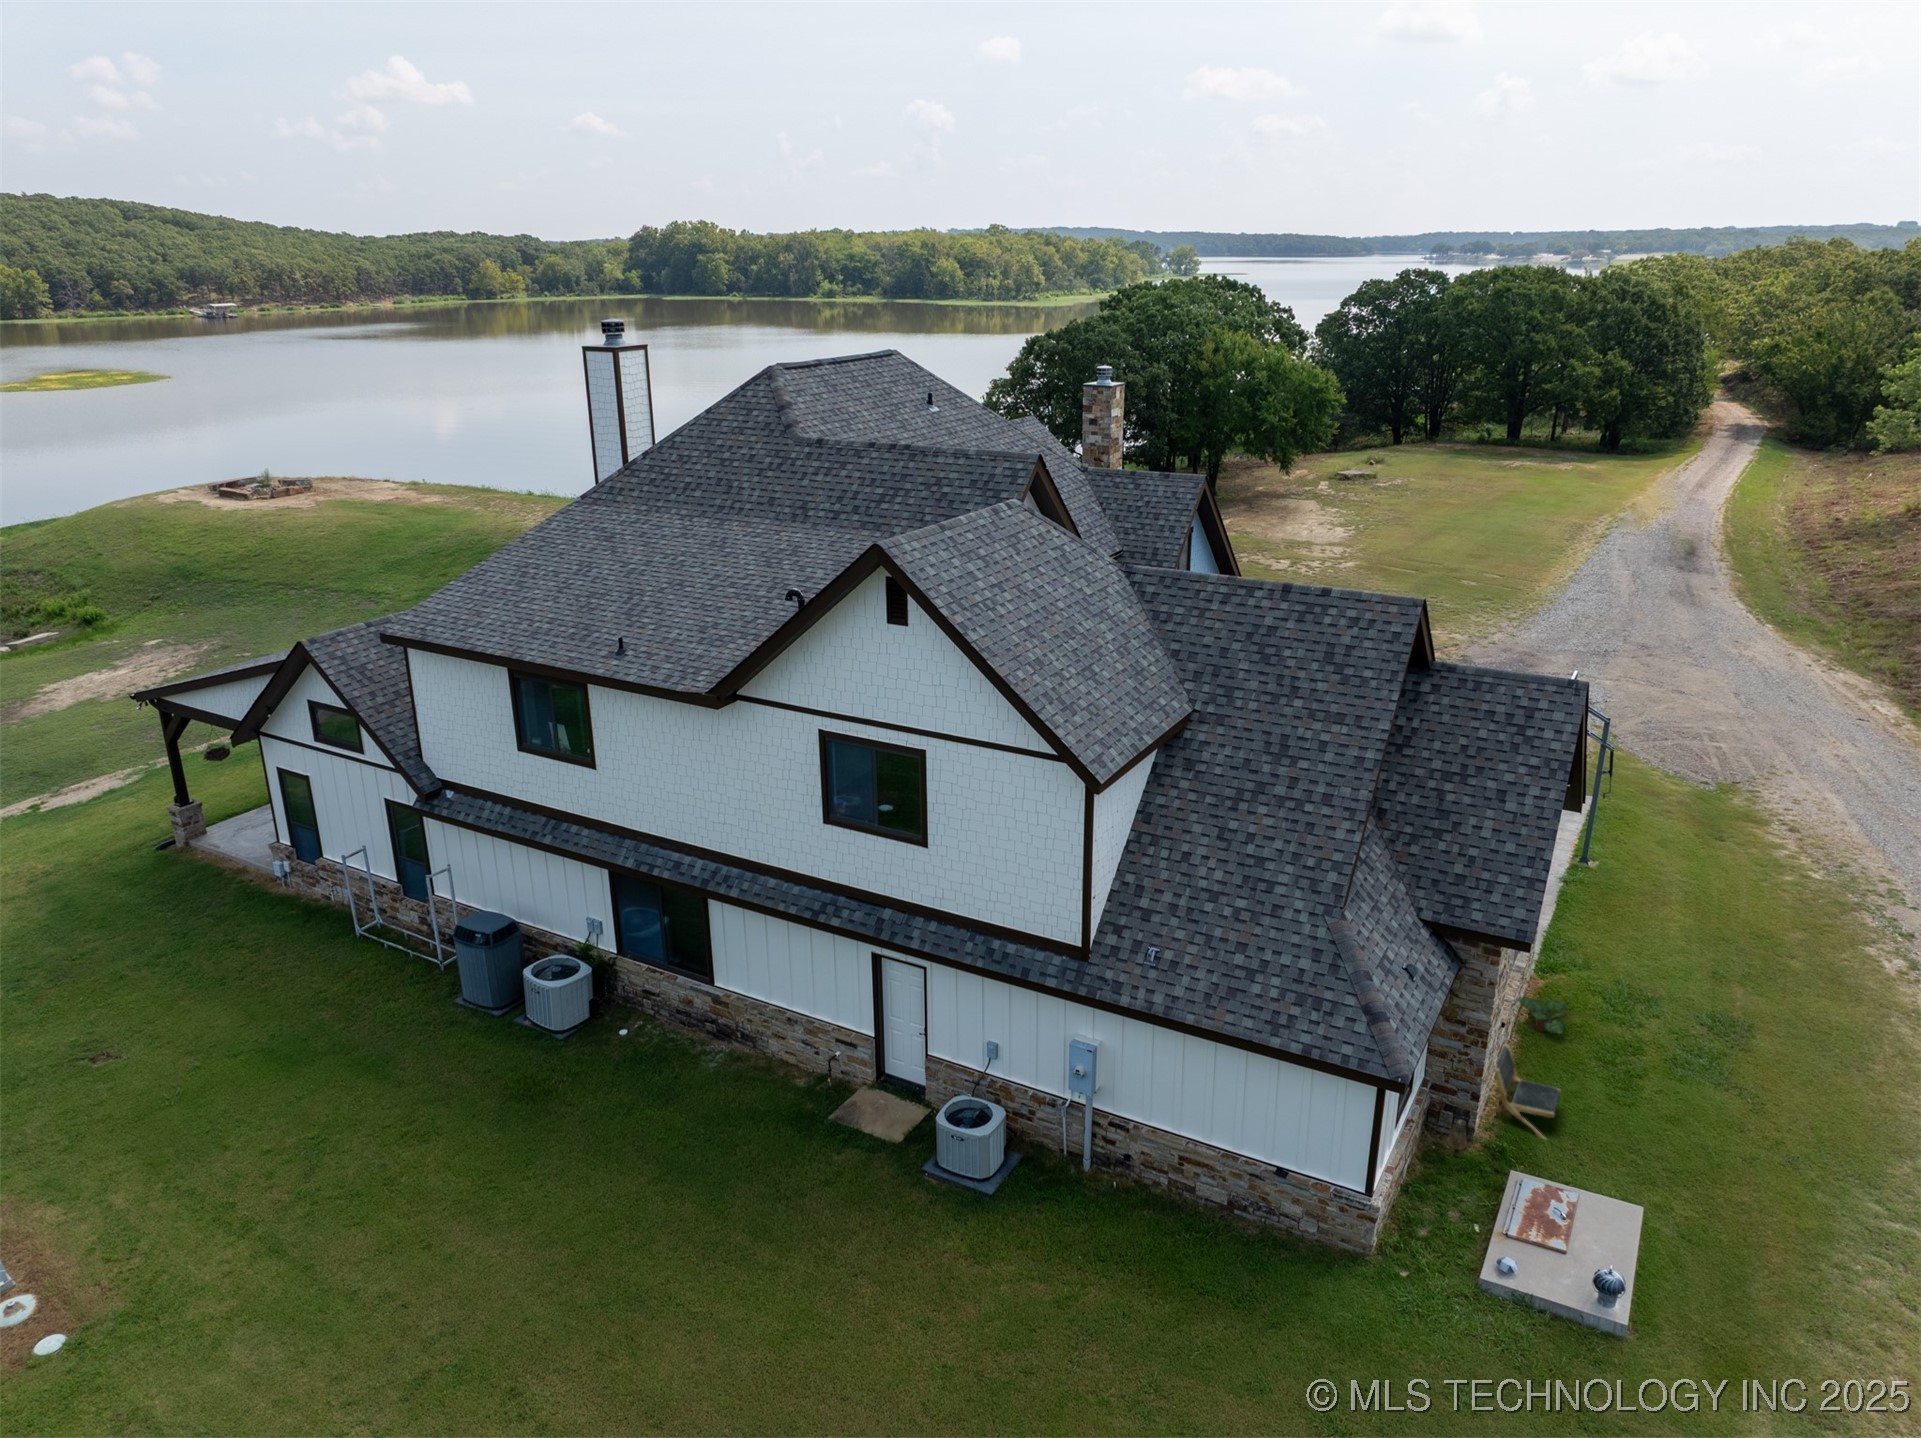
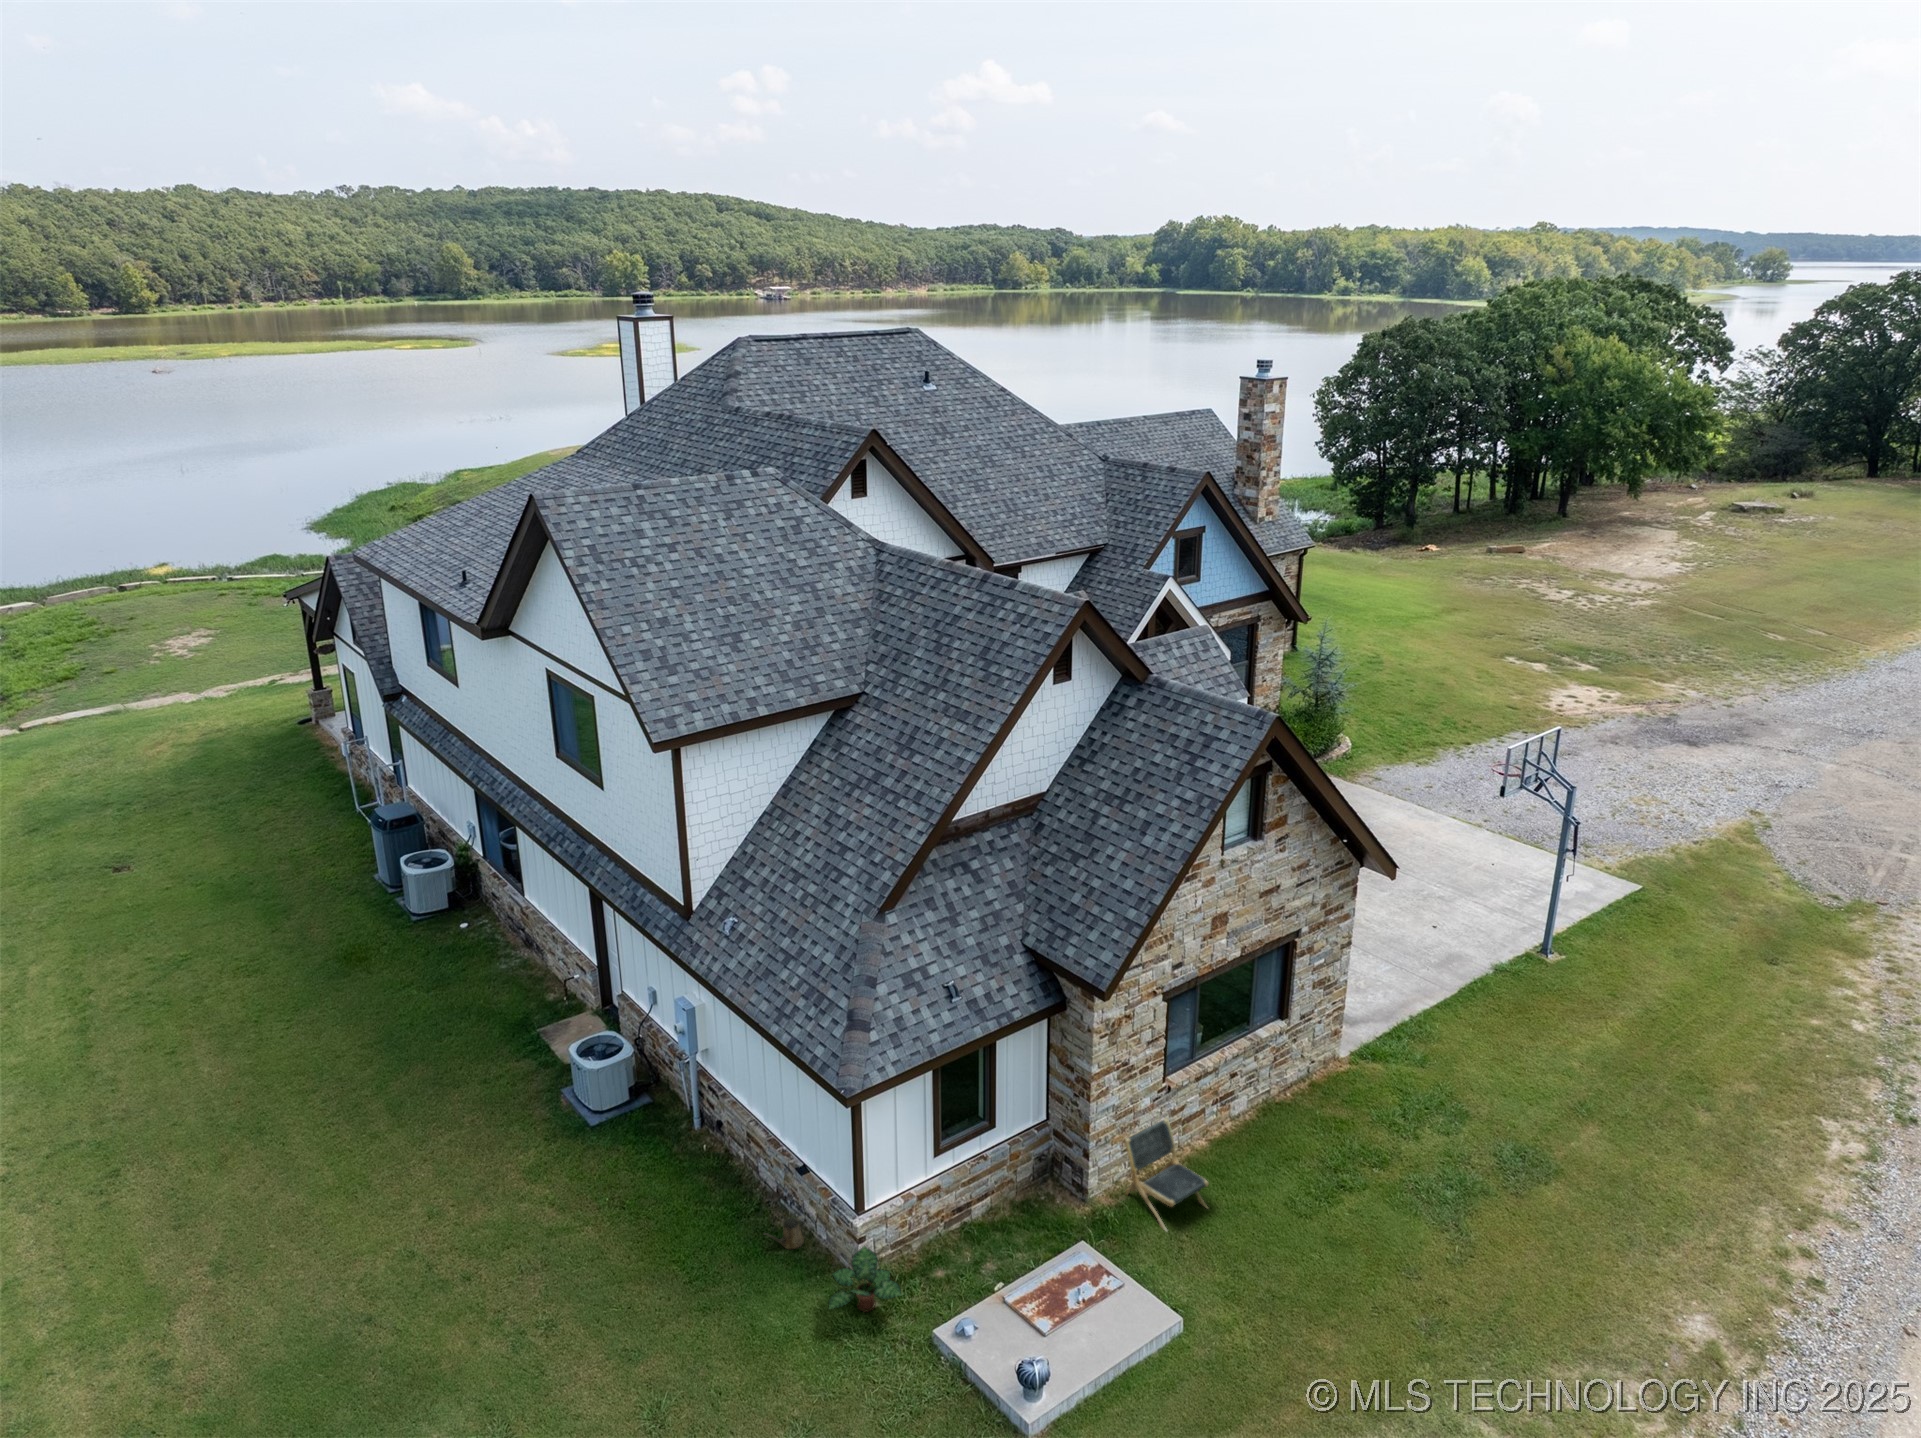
potted plant: present [1518,997,1566,1034] -> present [829,1246,901,1311]
watering can: present [1447,1120,1467,1150] -> present [765,1216,806,1249]

